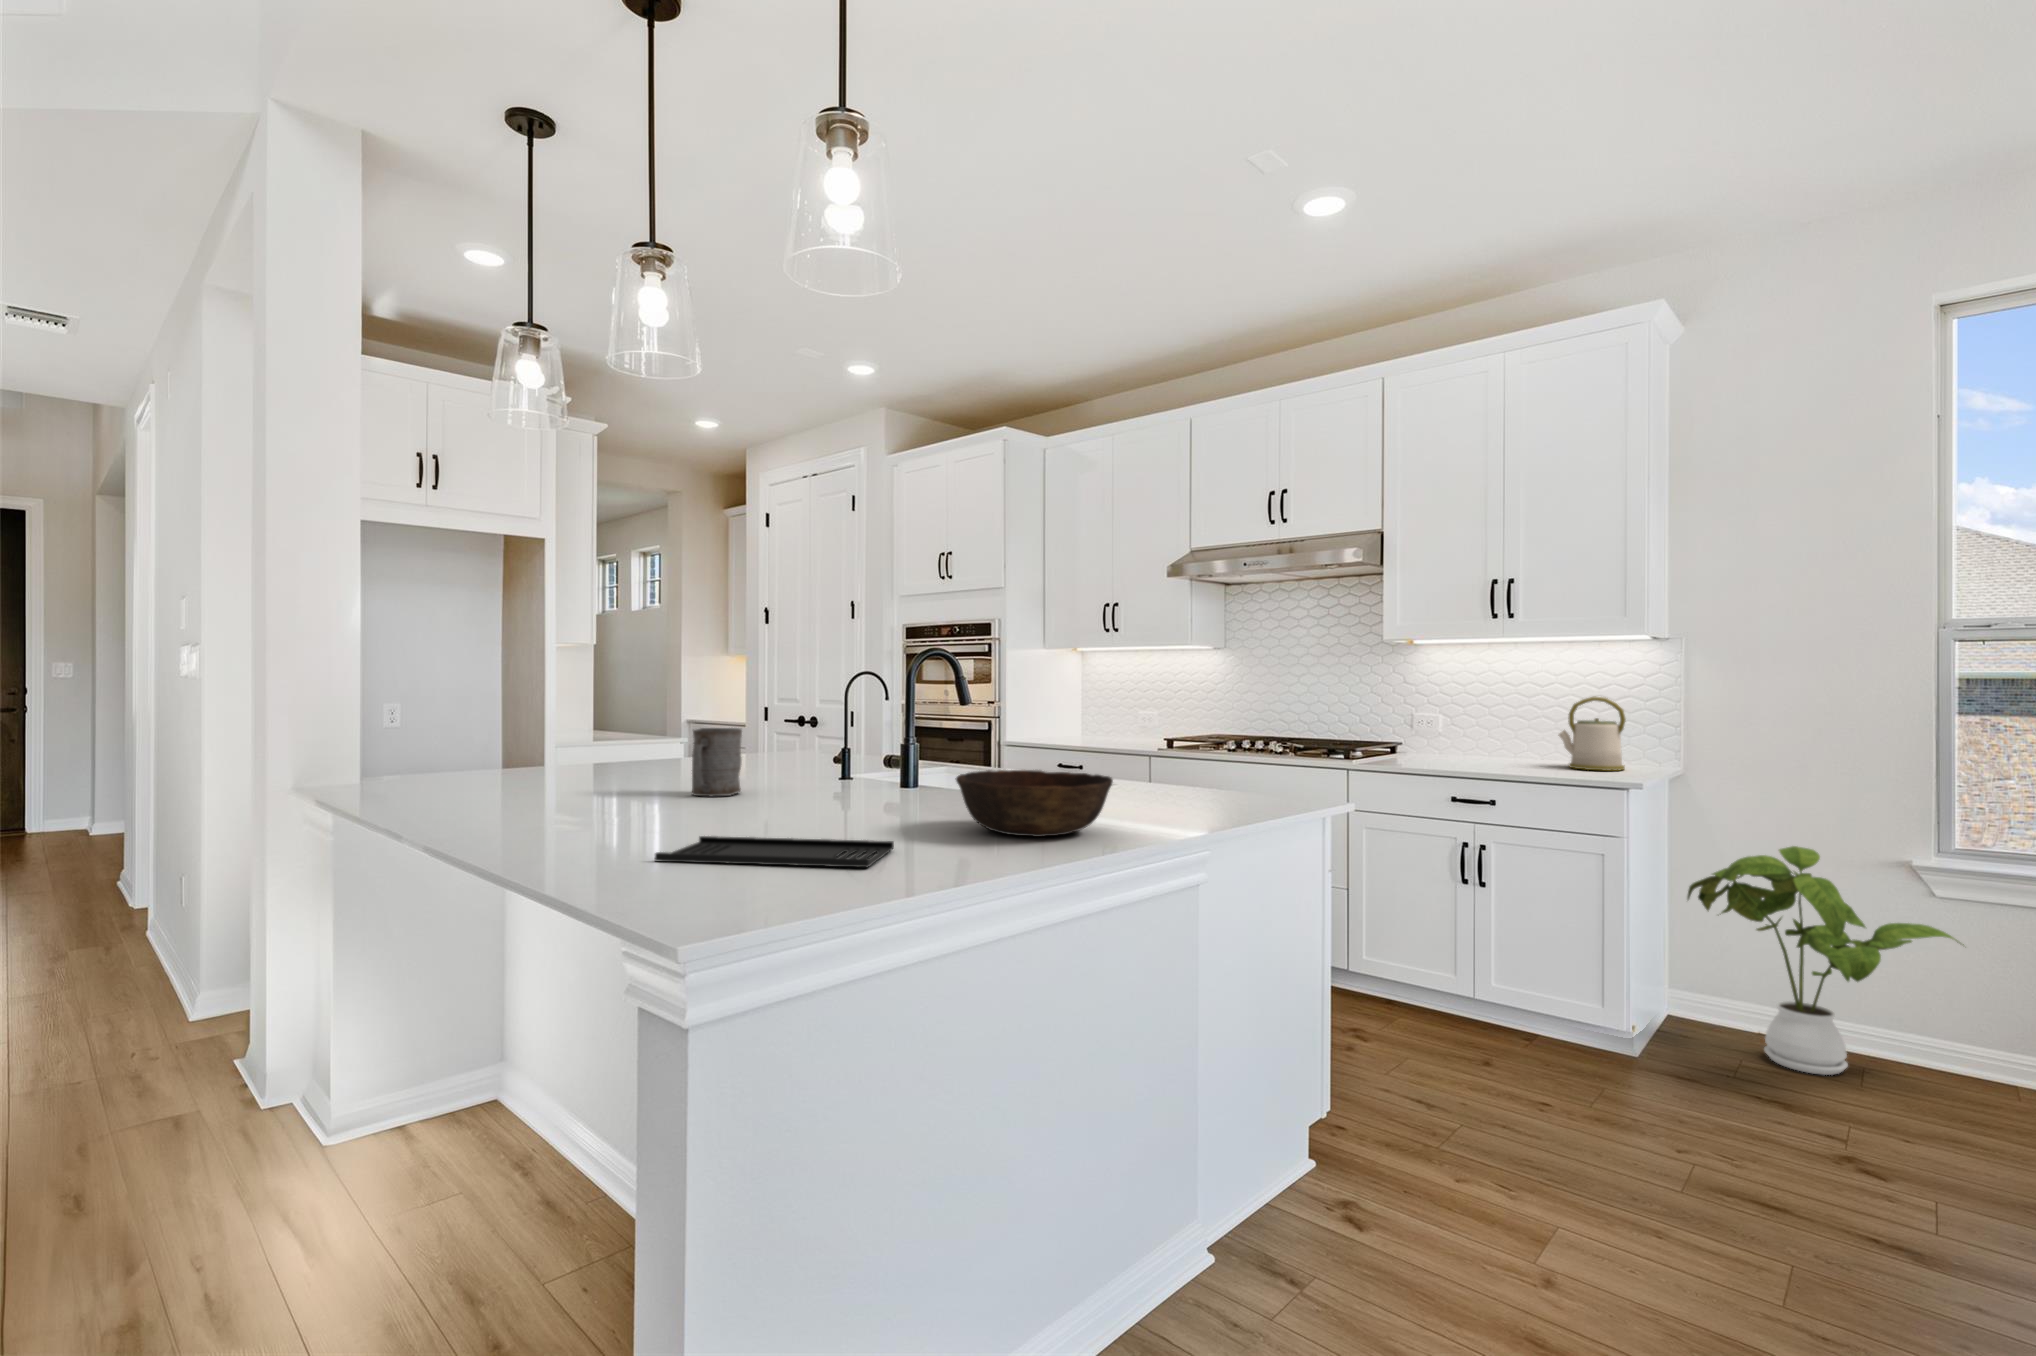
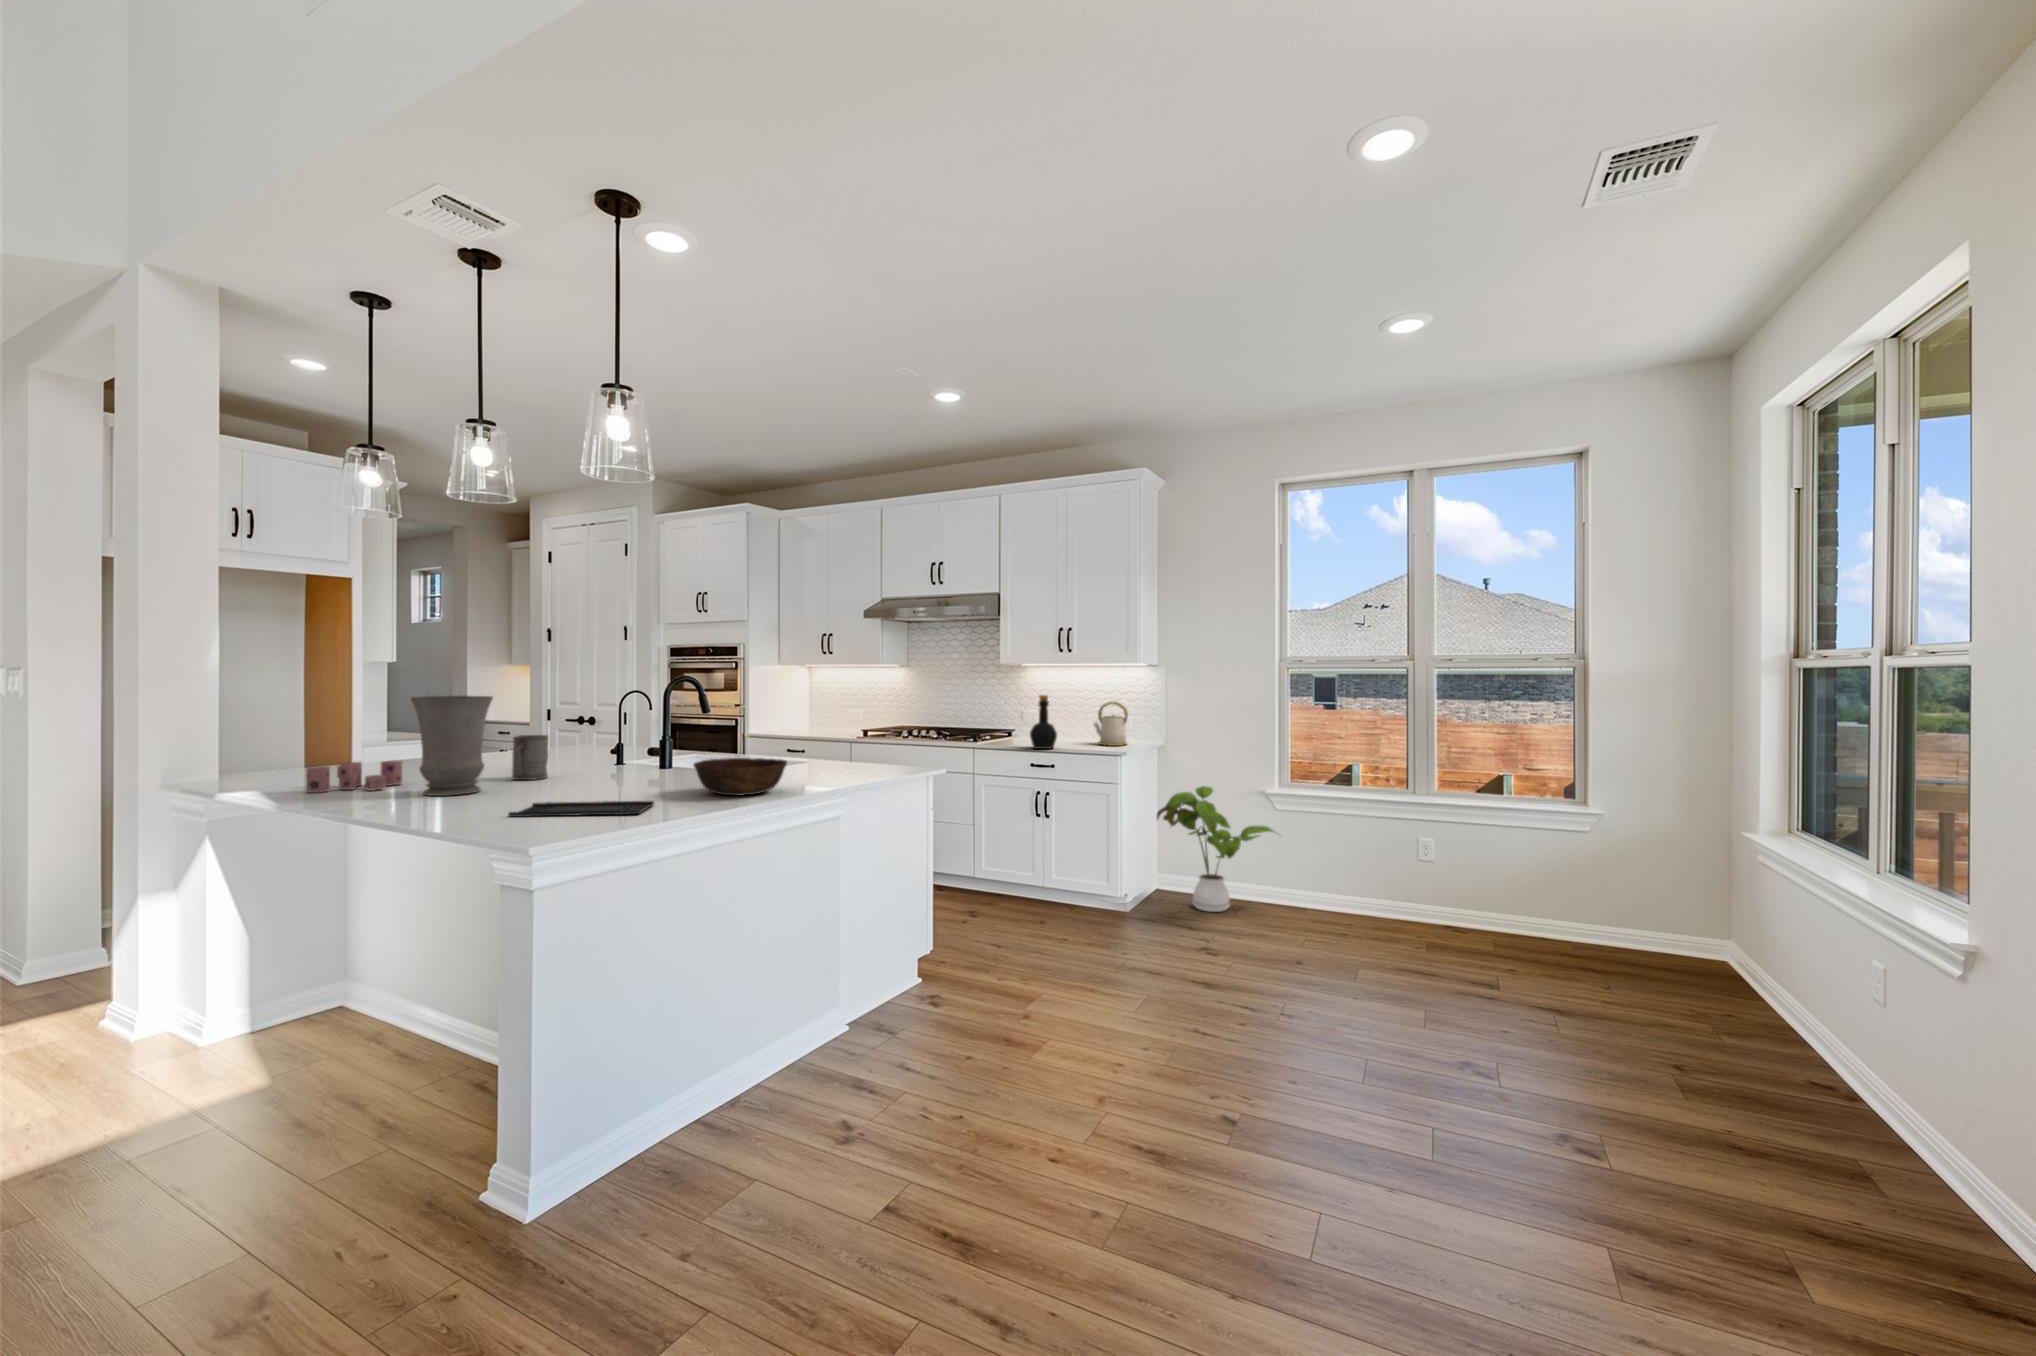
vase: none [541,661,658,817] -> present [411,696,493,796]
bottle: none [1450,685,1501,773] -> present [1030,695,1057,749]
candle: none [413,761,545,805] -> present [306,761,402,793]

